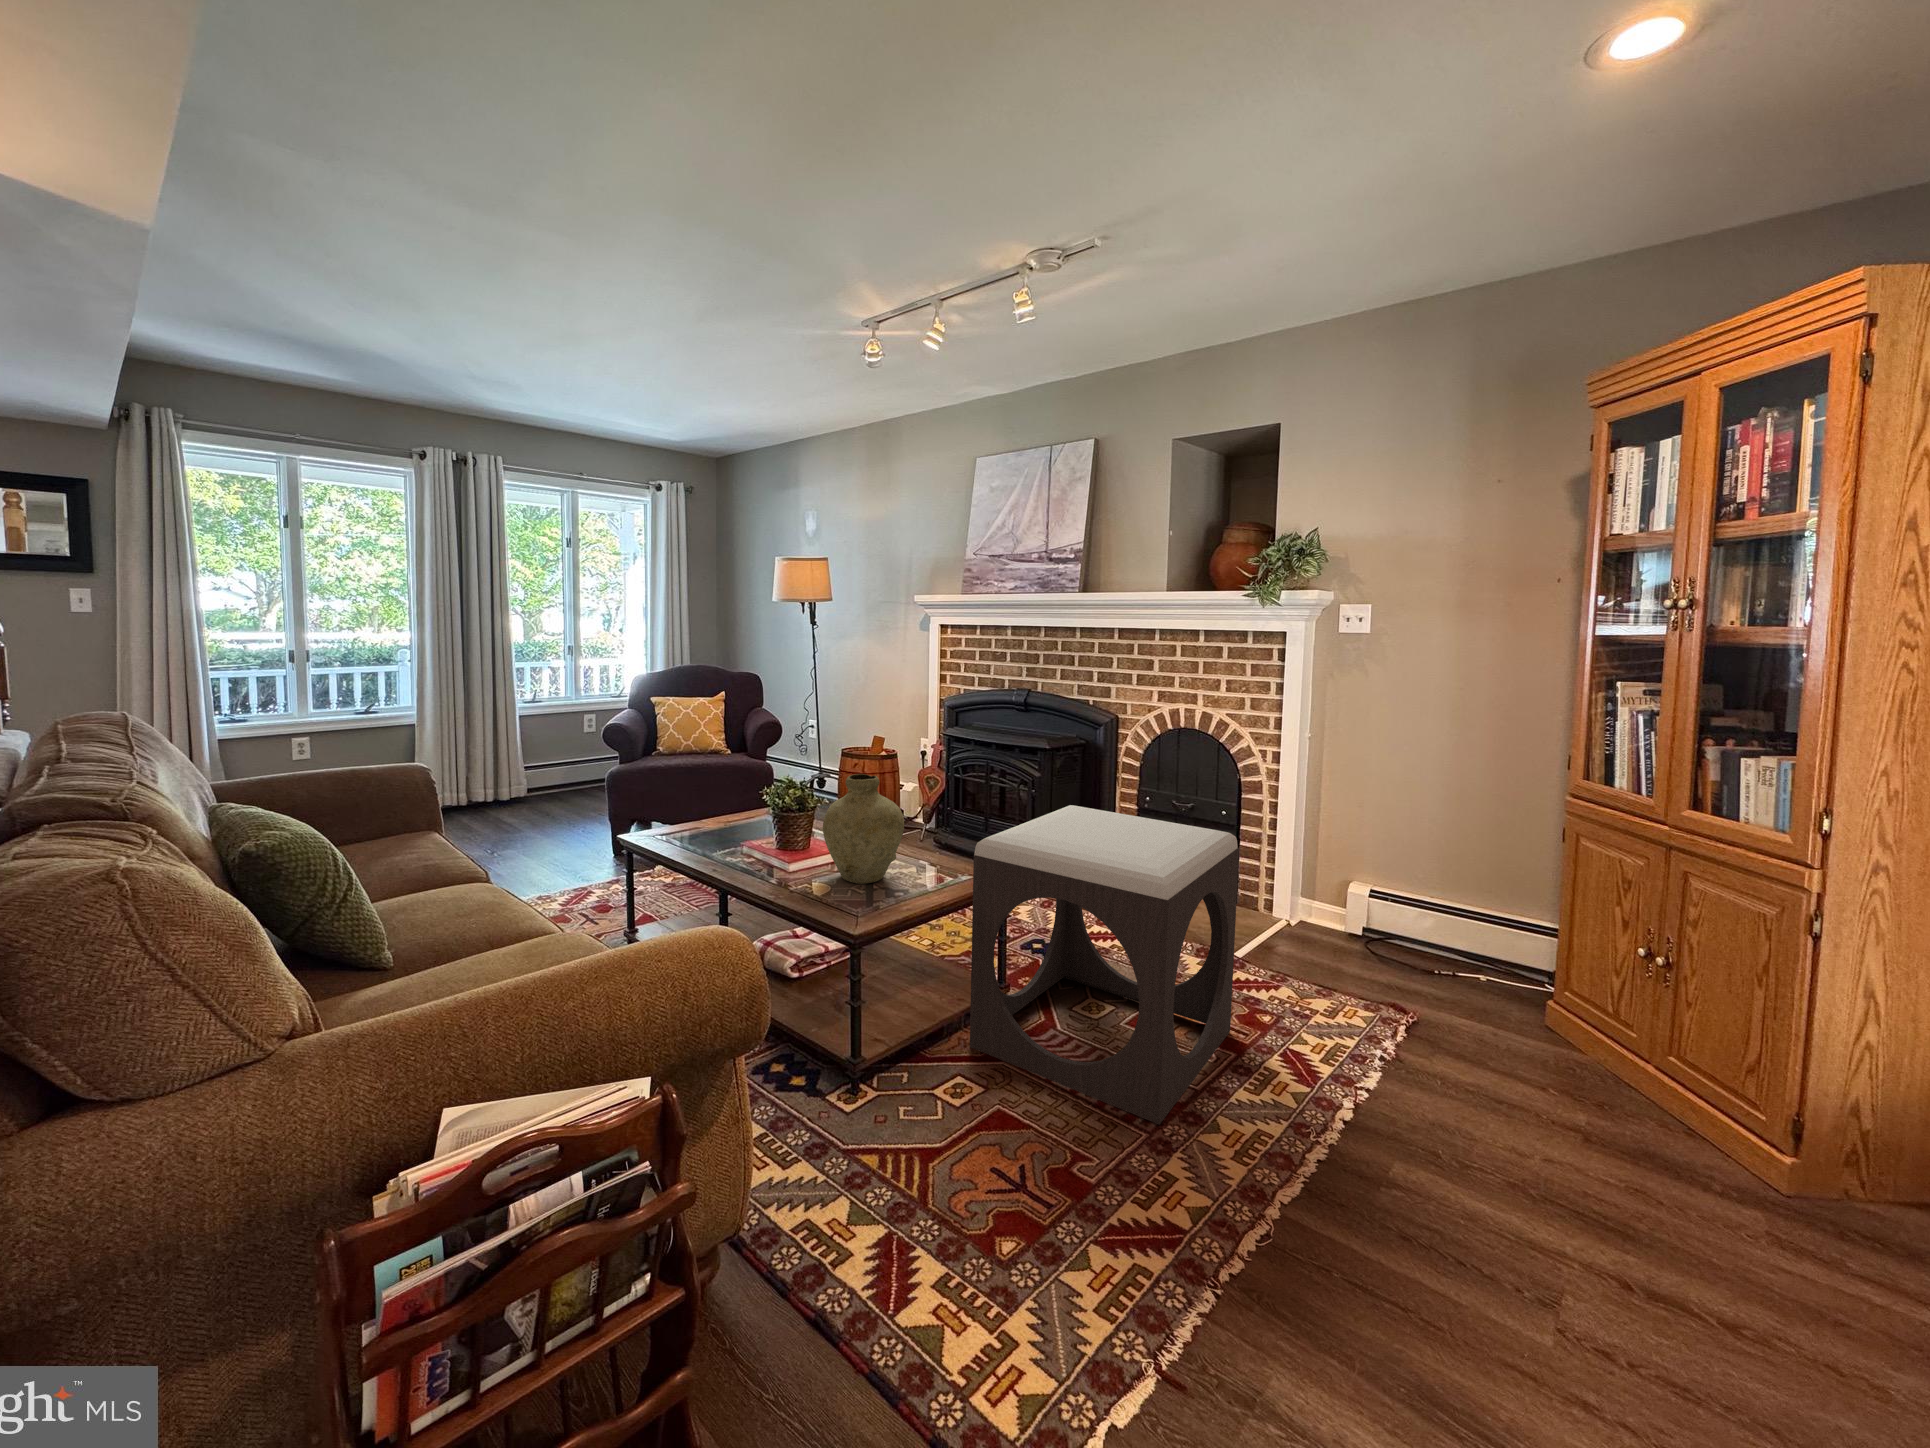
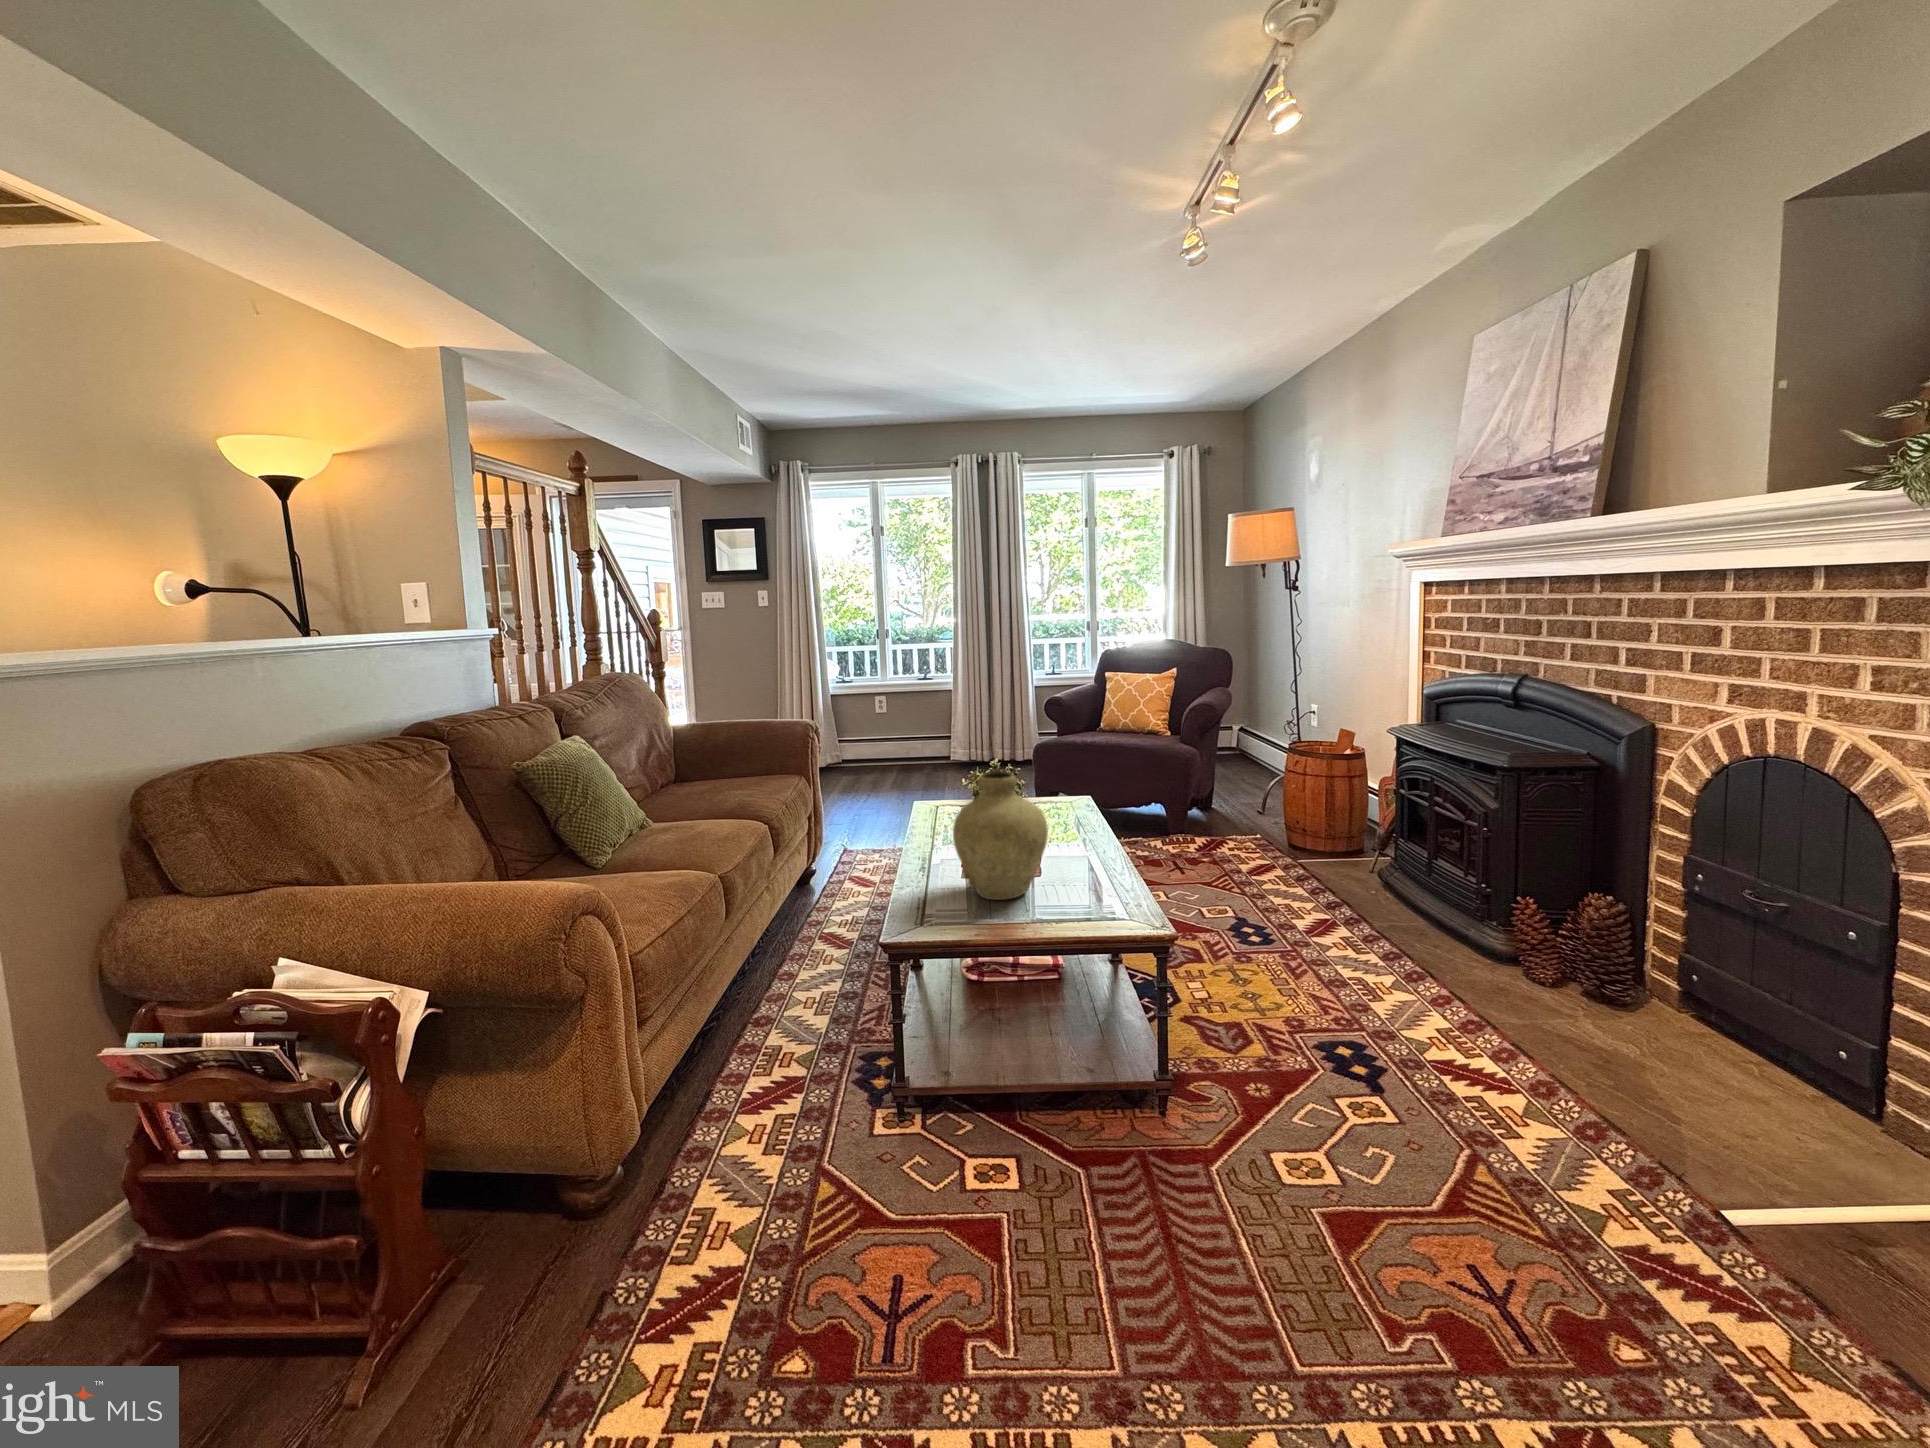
footstool: present [970,805,1239,1125] -> none [1053,854,1490,1370]

